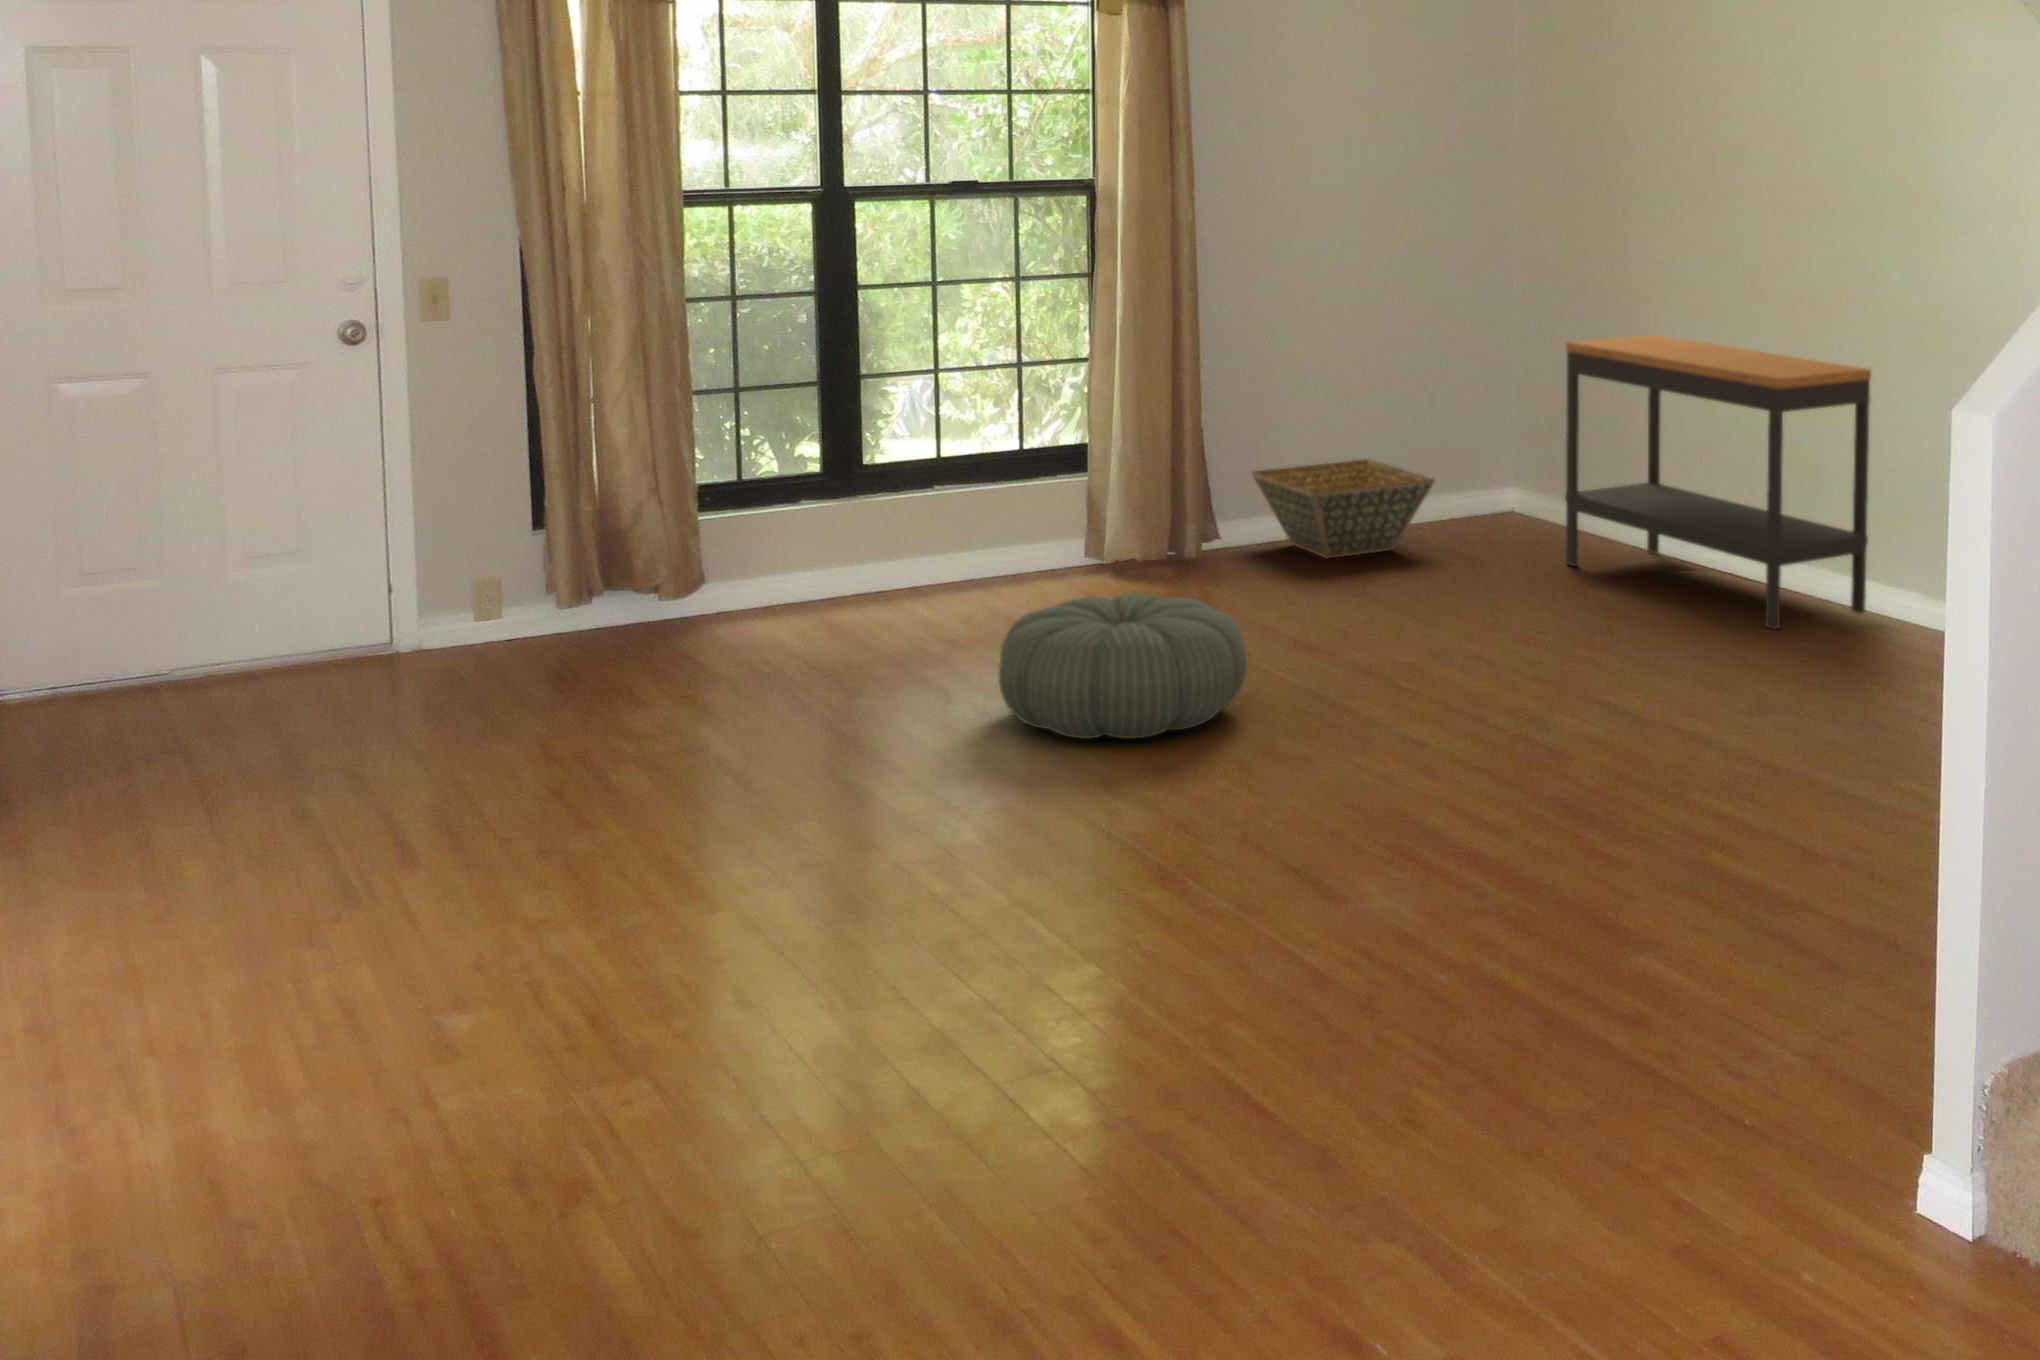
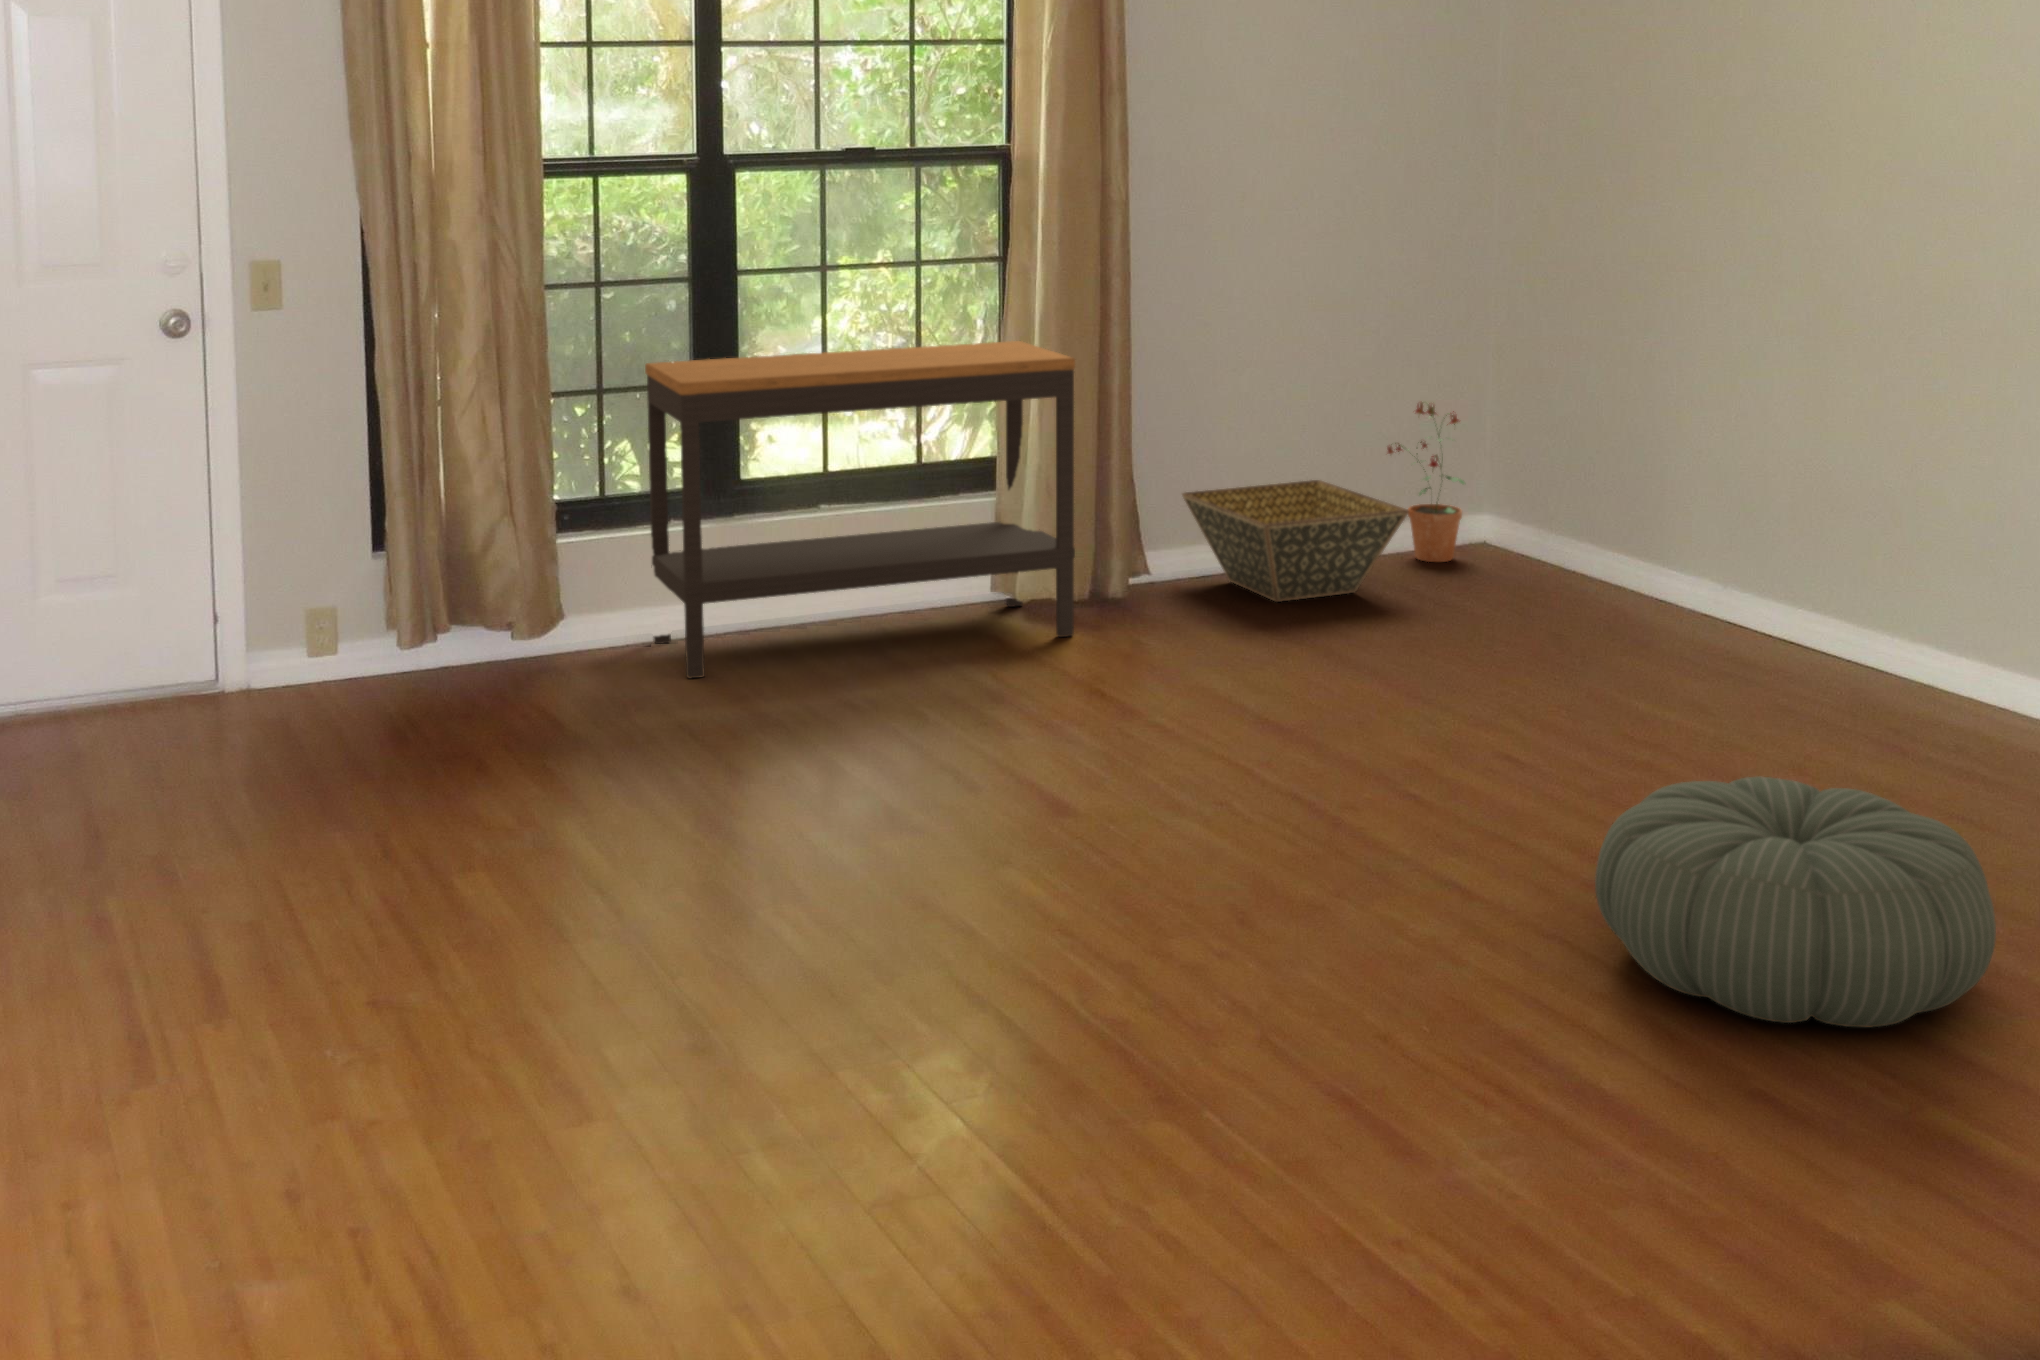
console table: present [1565,335,1871,629] -> present [645,341,1075,678]
potted plant: none [1425,392,1493,526] -> present [1387,402,1464,562]
pouf: present [999,593,1247,739] -> present [1595,776,1996,1027]

